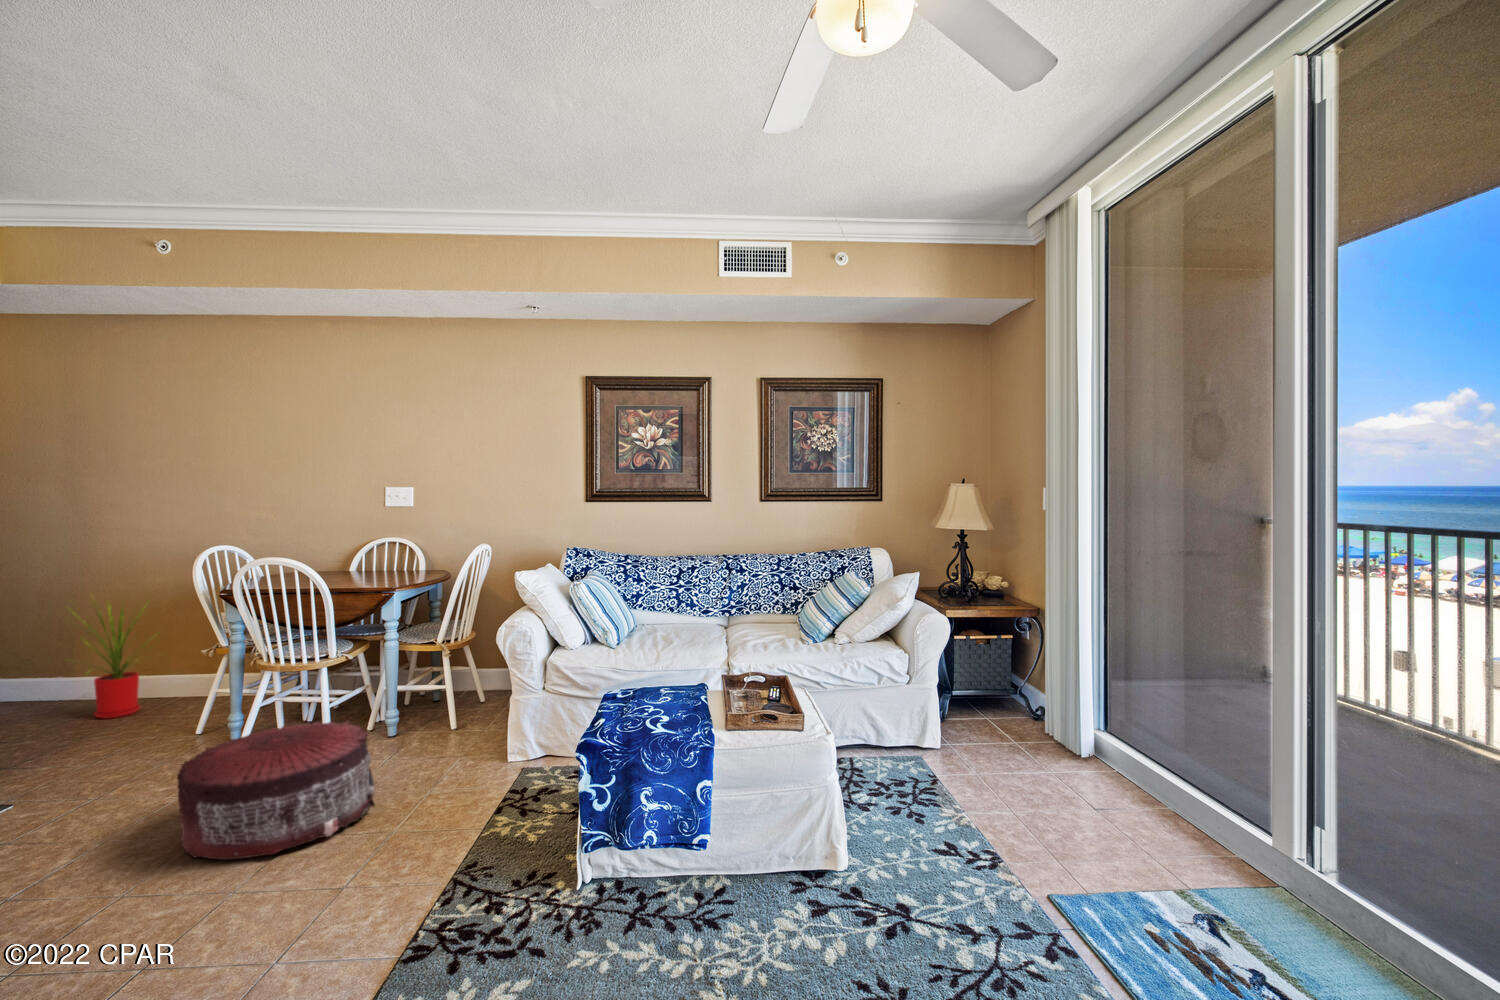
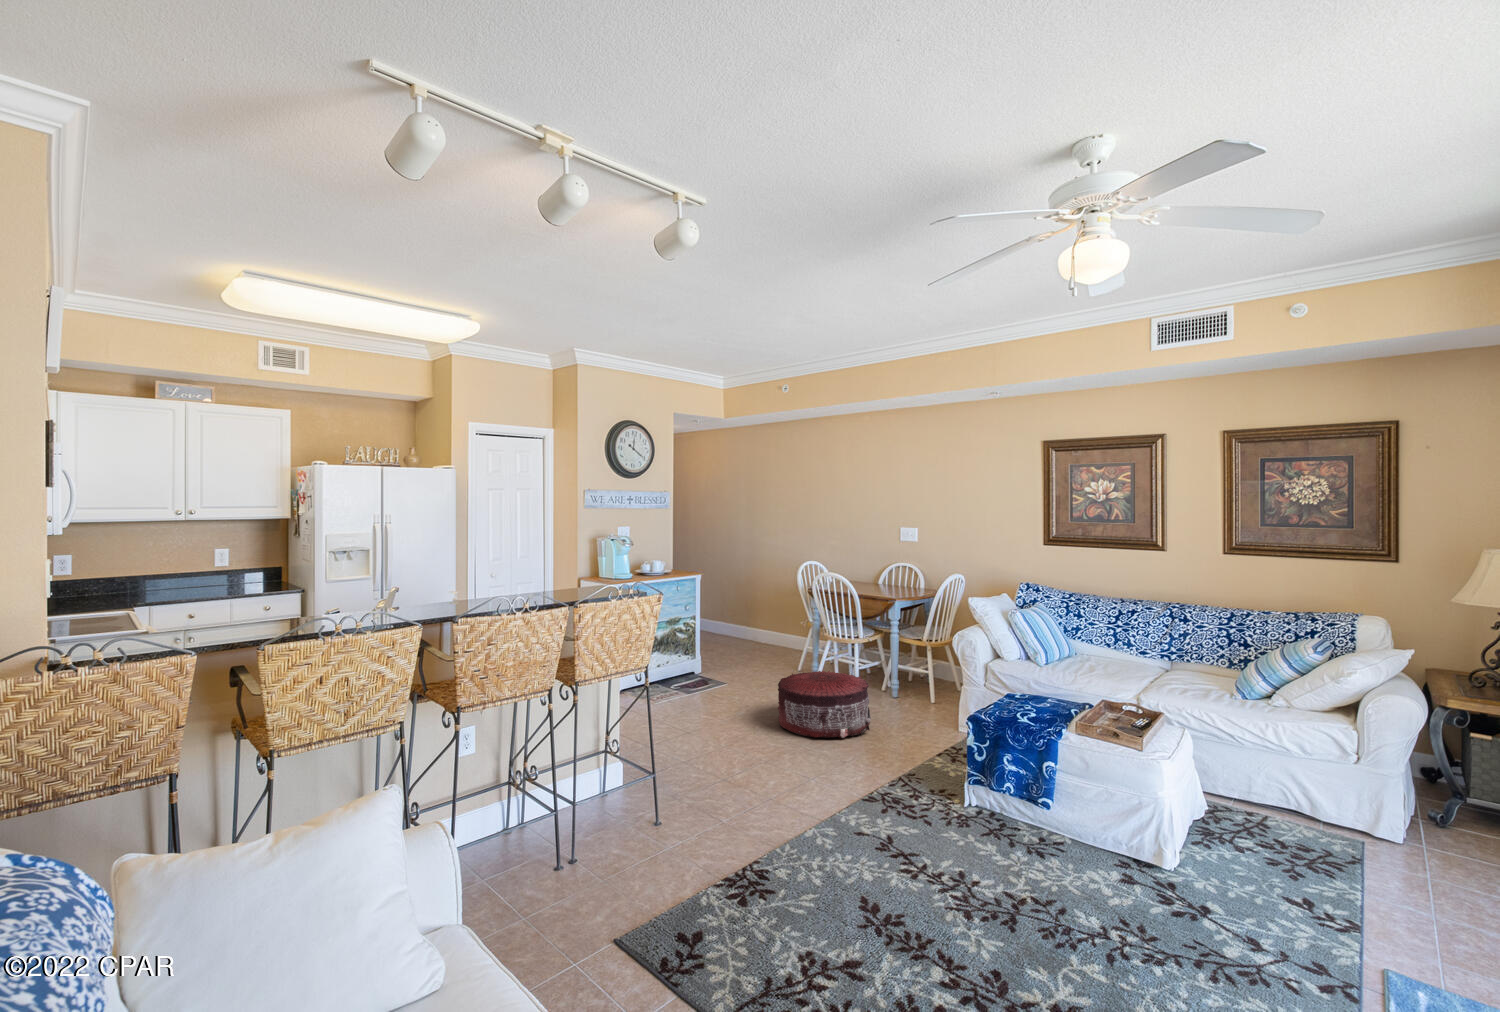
house plant: present [68,600,165,719] -> none [733,579,788,653]

